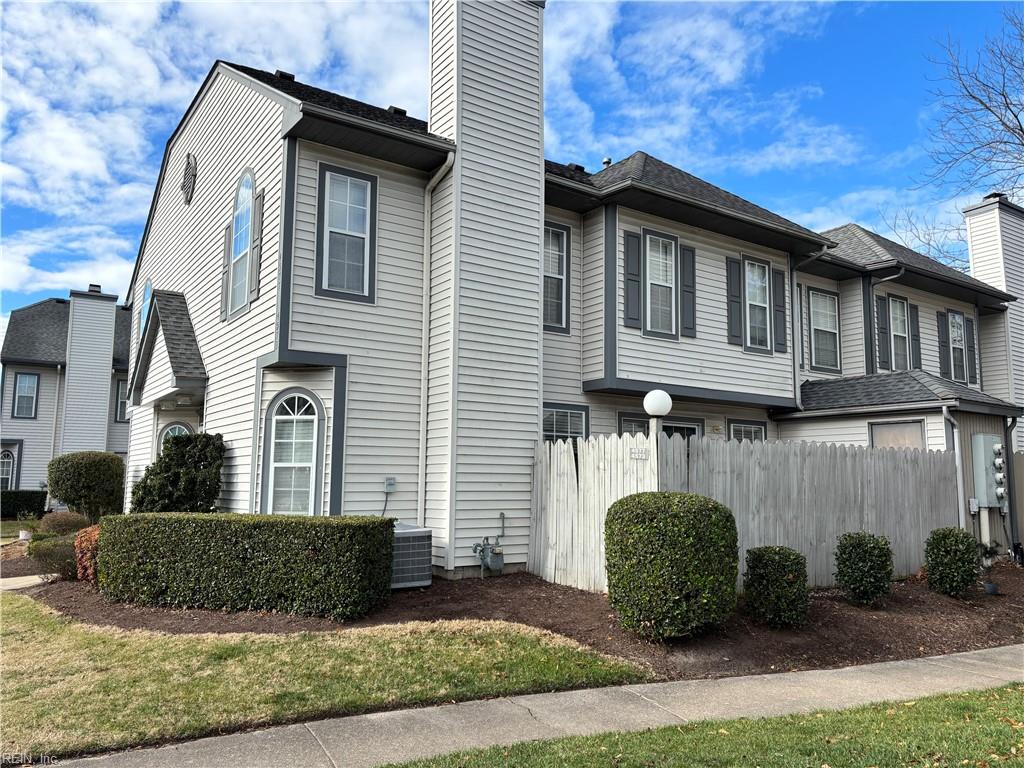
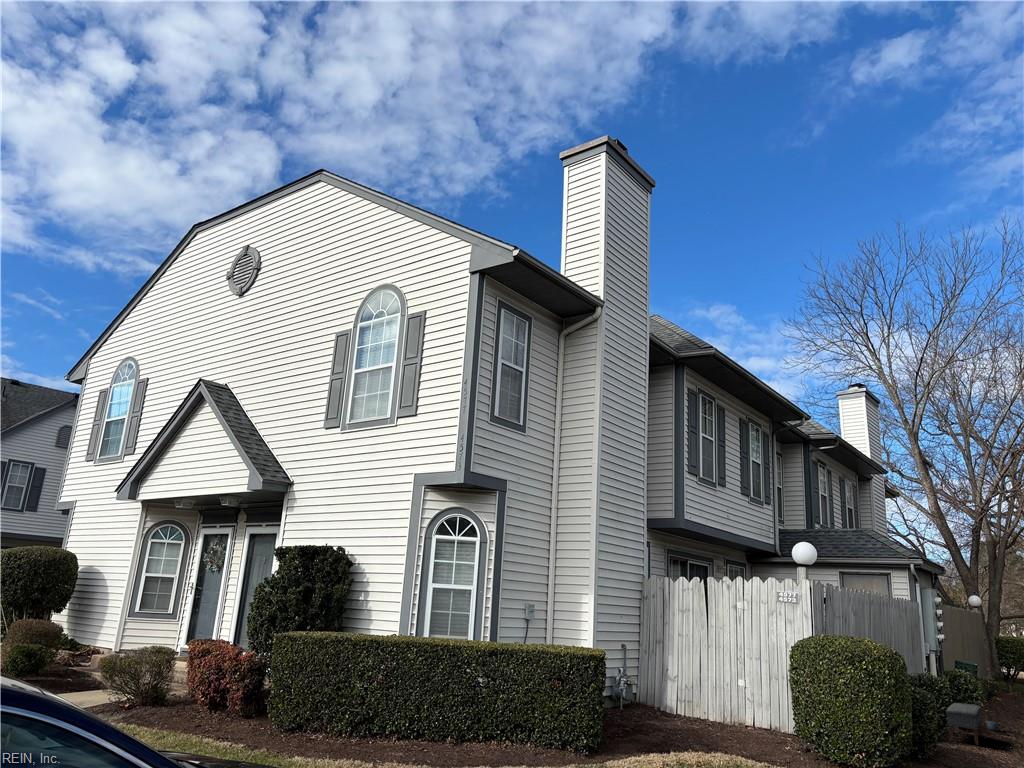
bench: none [885,564,951,611] -> present [946,703,982,745]

